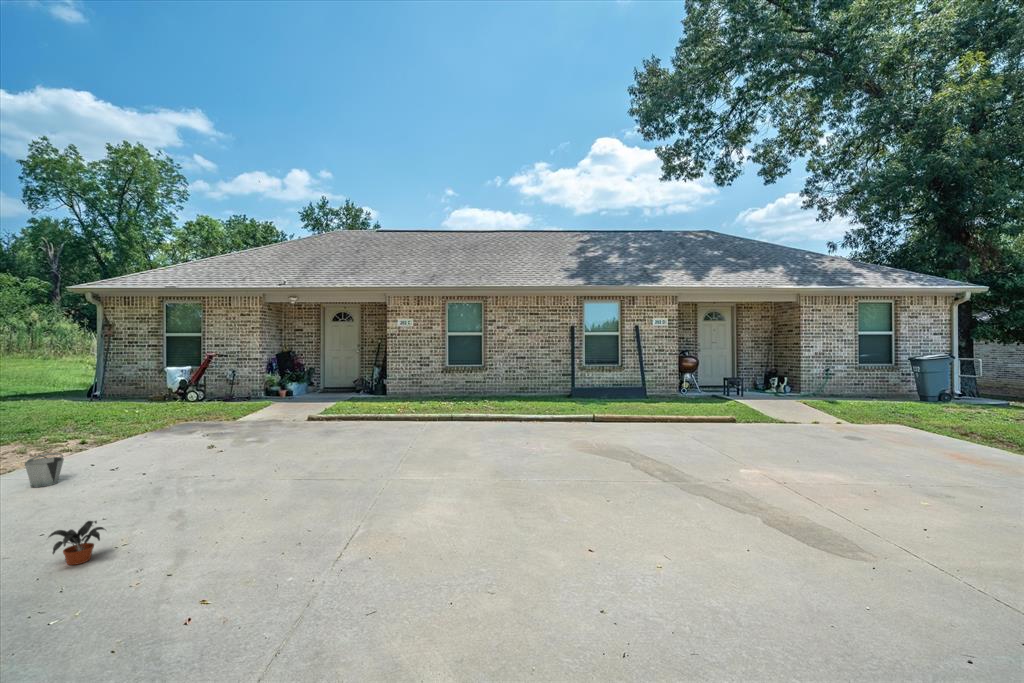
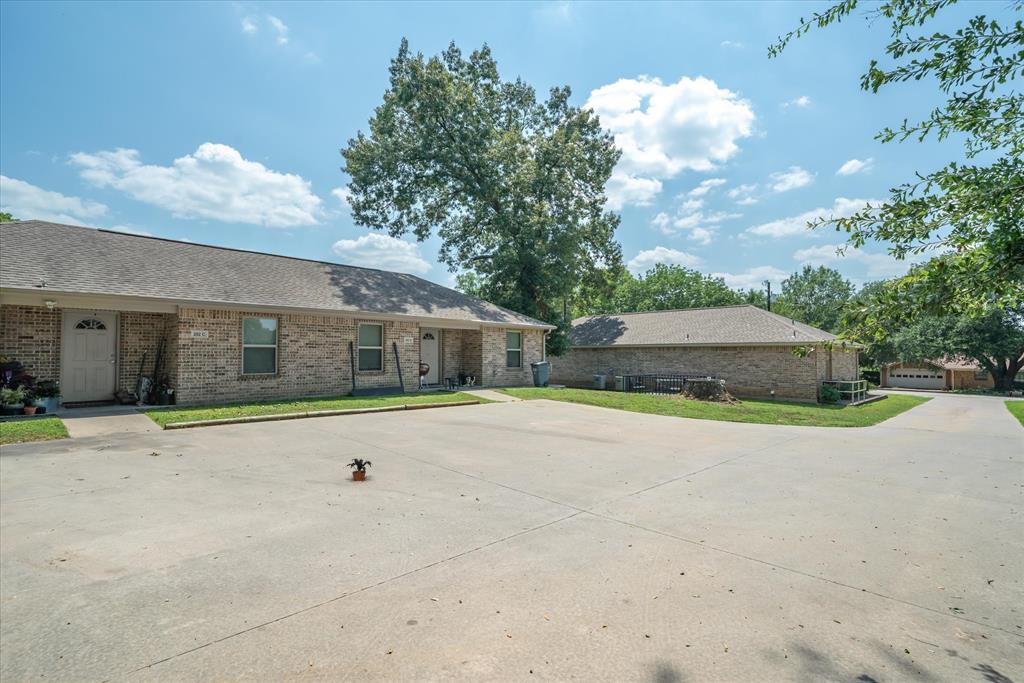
bucket: present [25,453,64,487] -> none [132,451,163,480]

